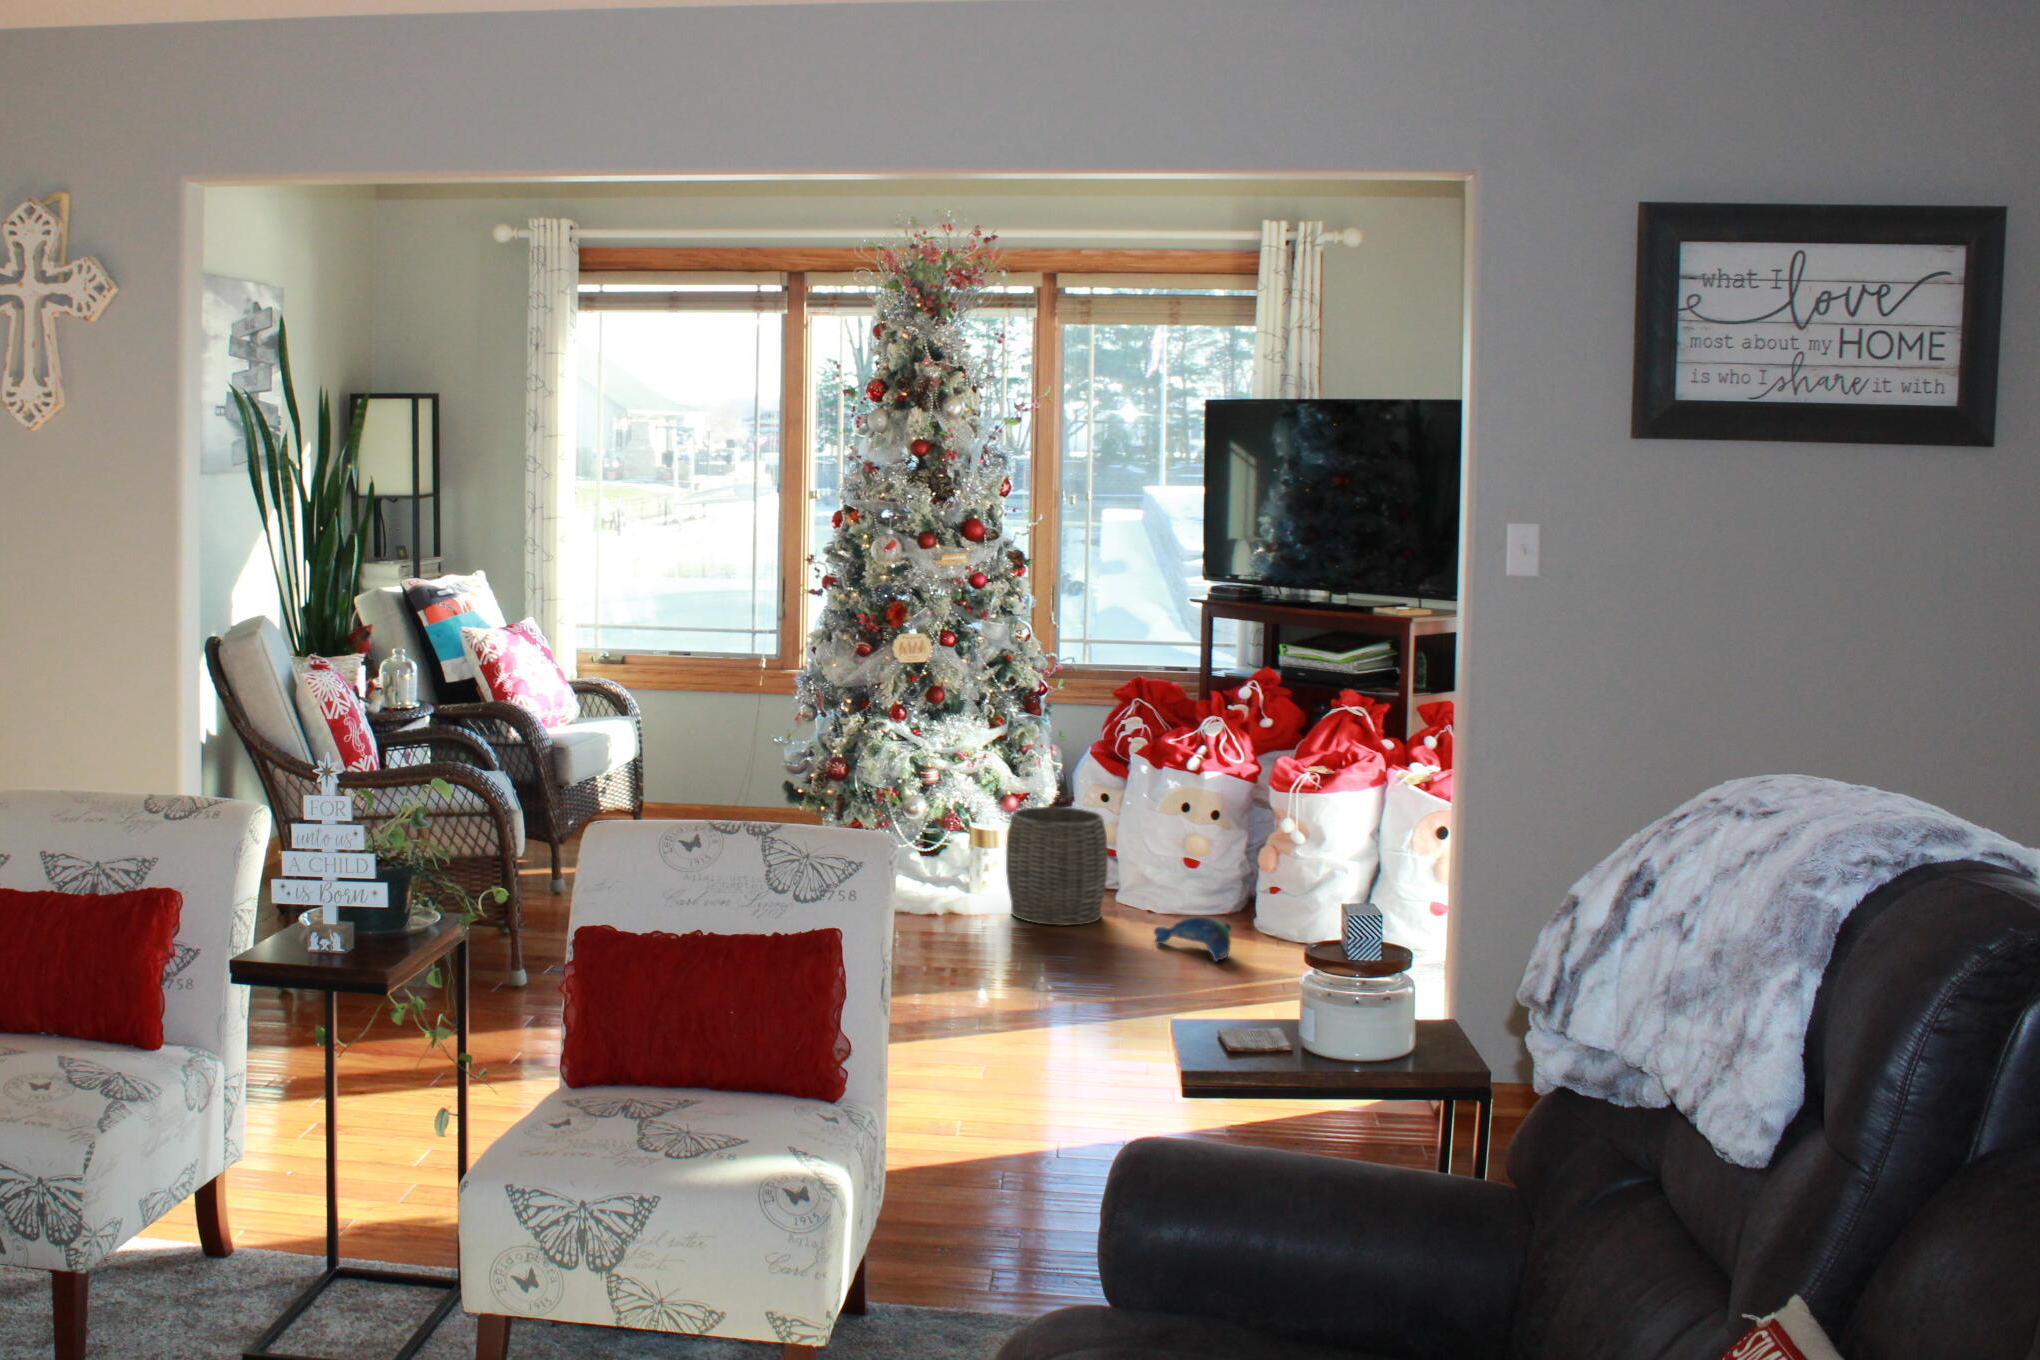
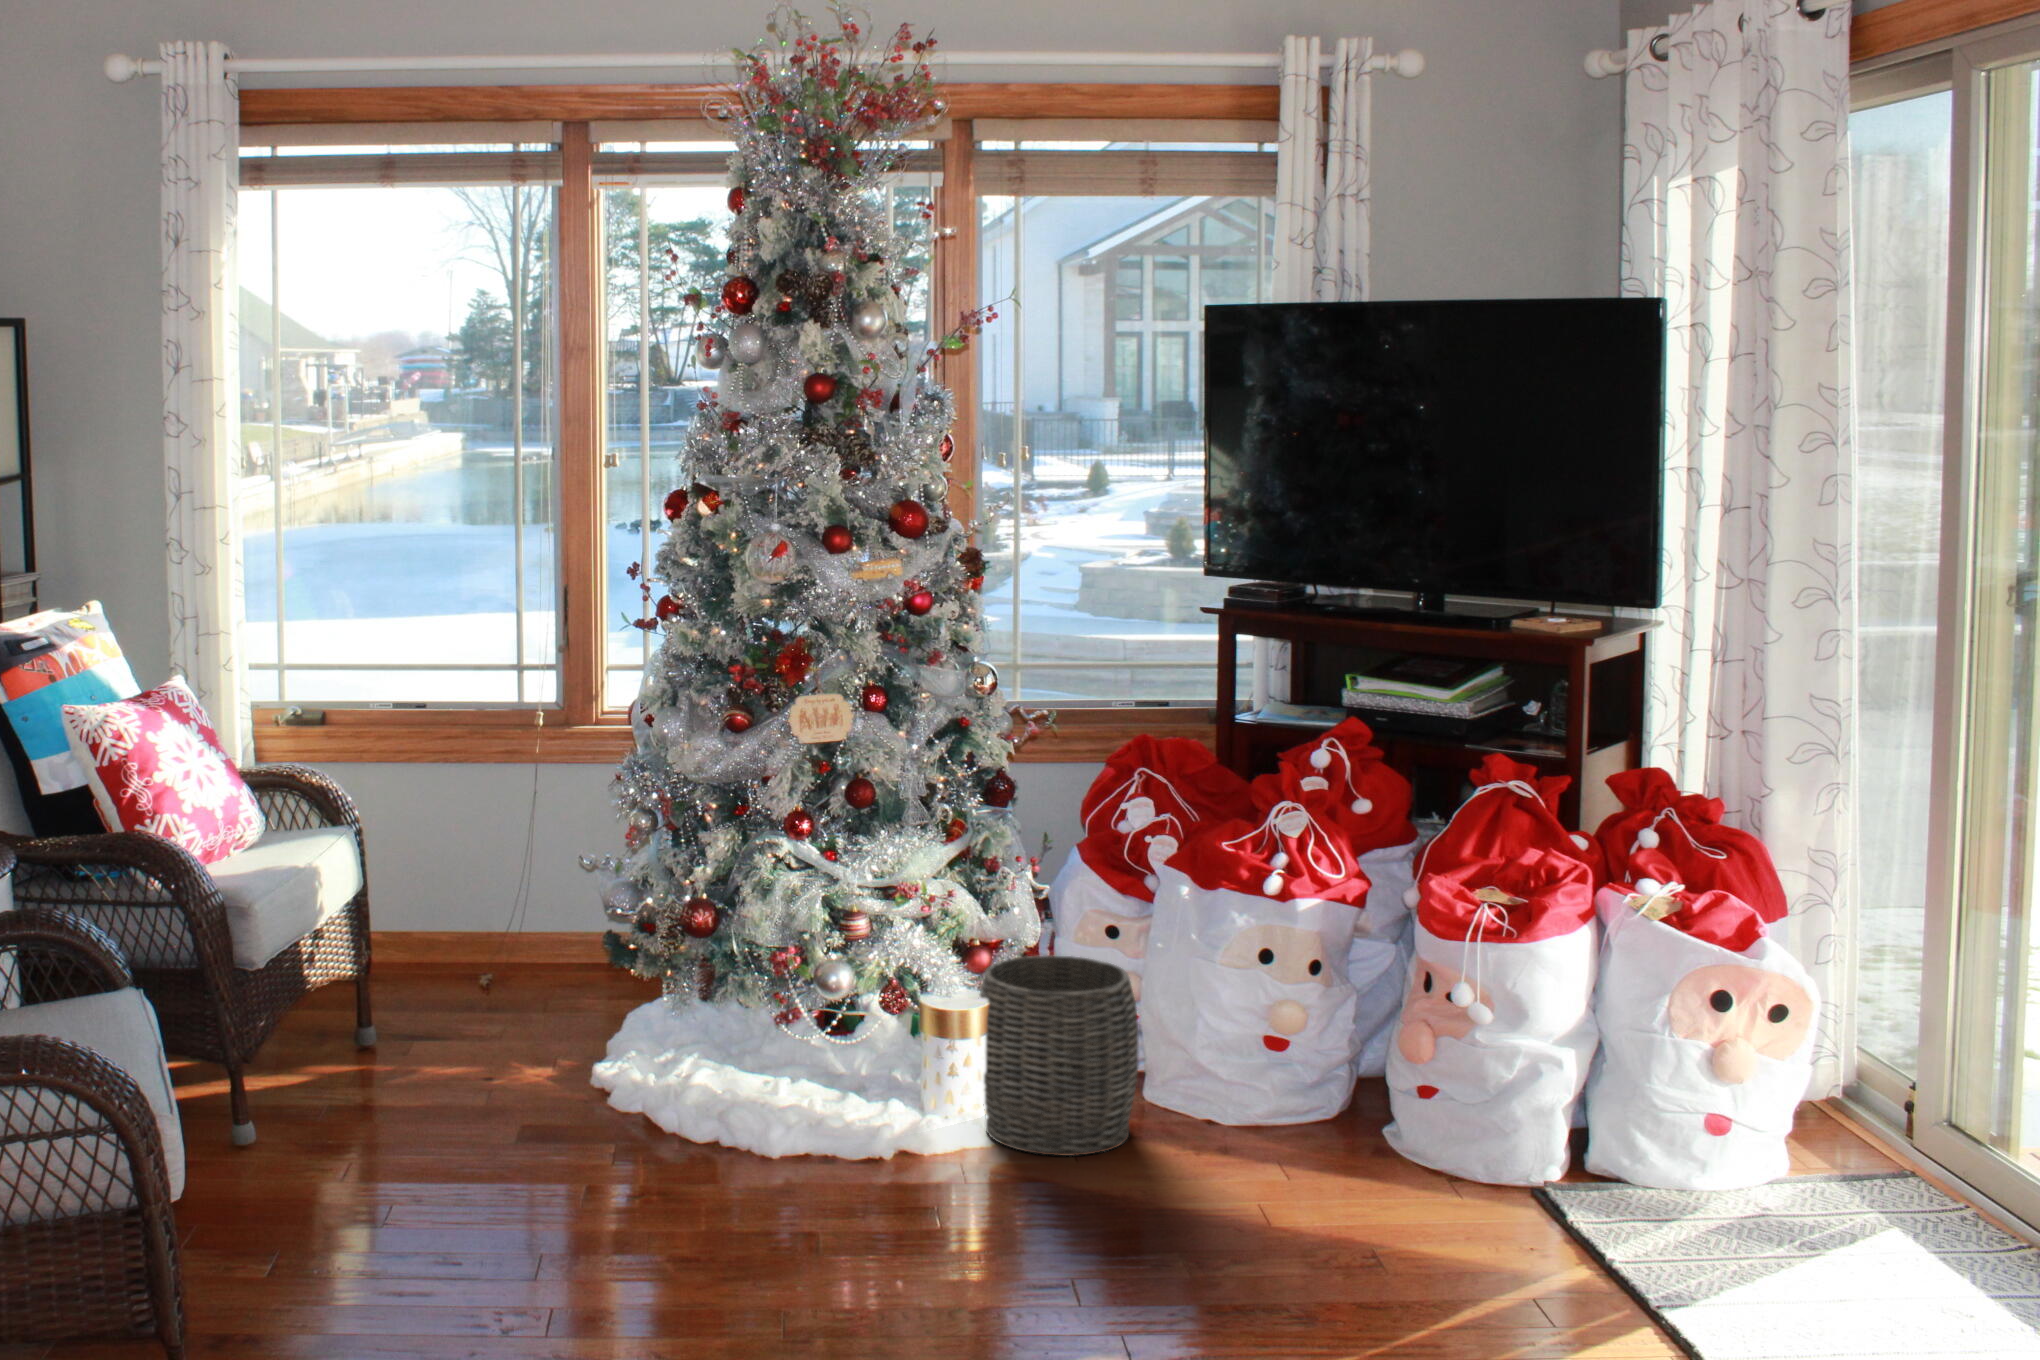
plush toy: present [1154,917,1231,962] -> none [1231,1139,1370,1225]

